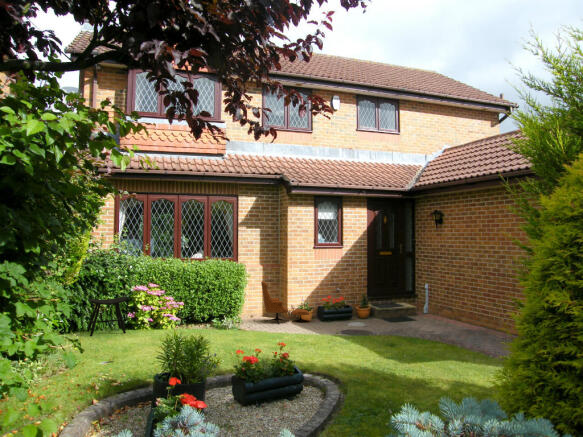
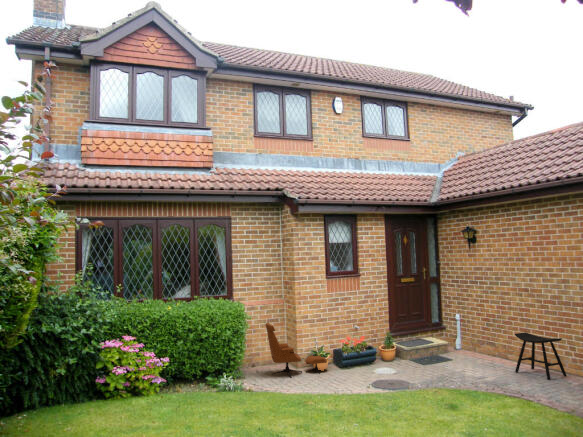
stool: present [87,297,128,336] -> present [515,333,567,380]

